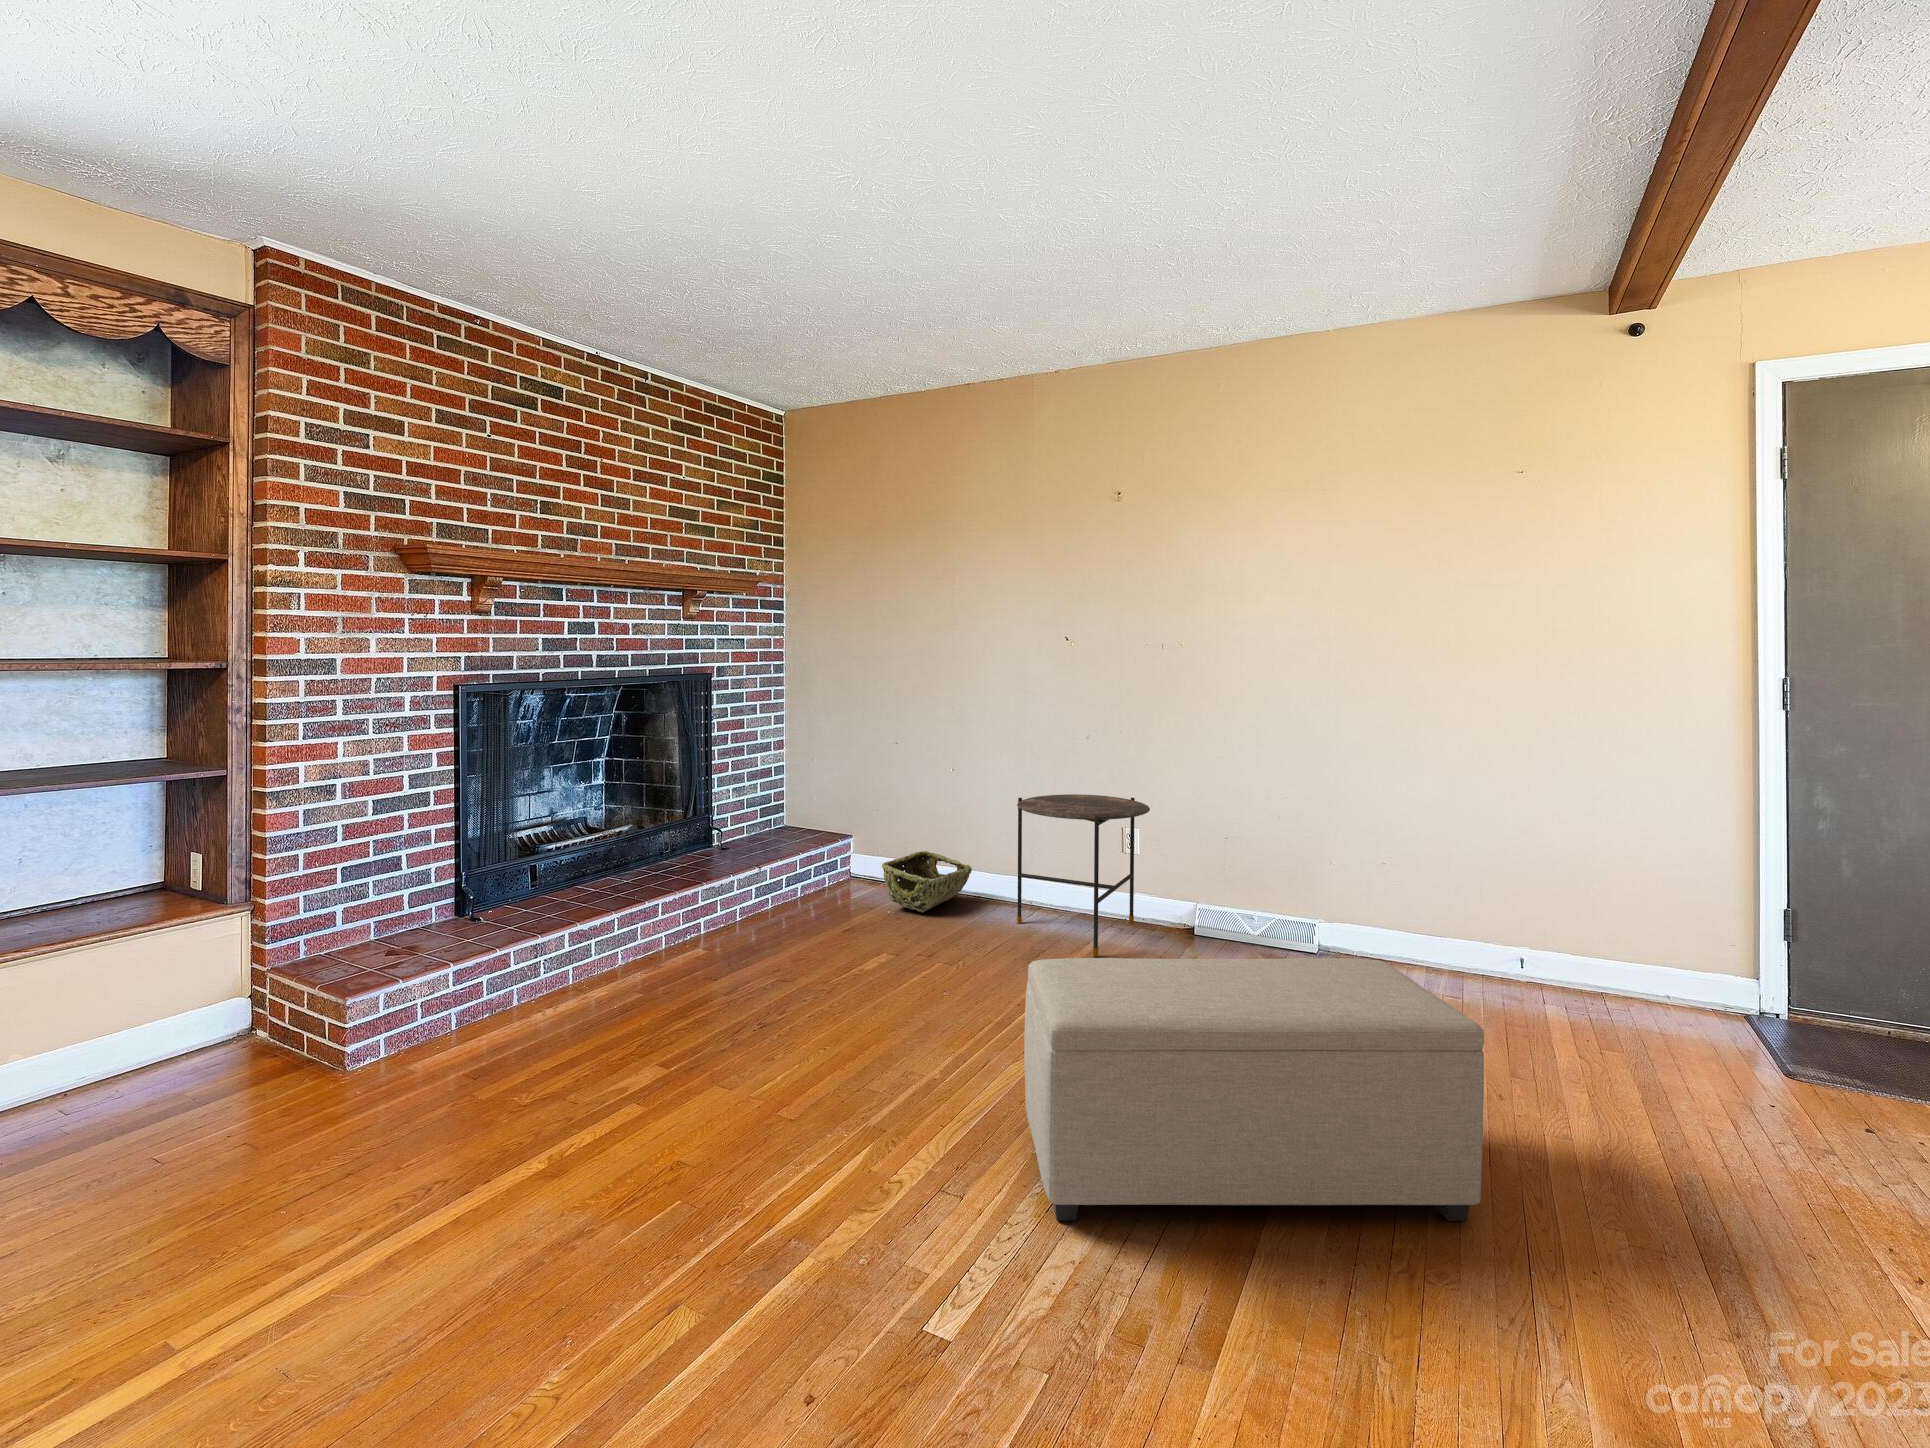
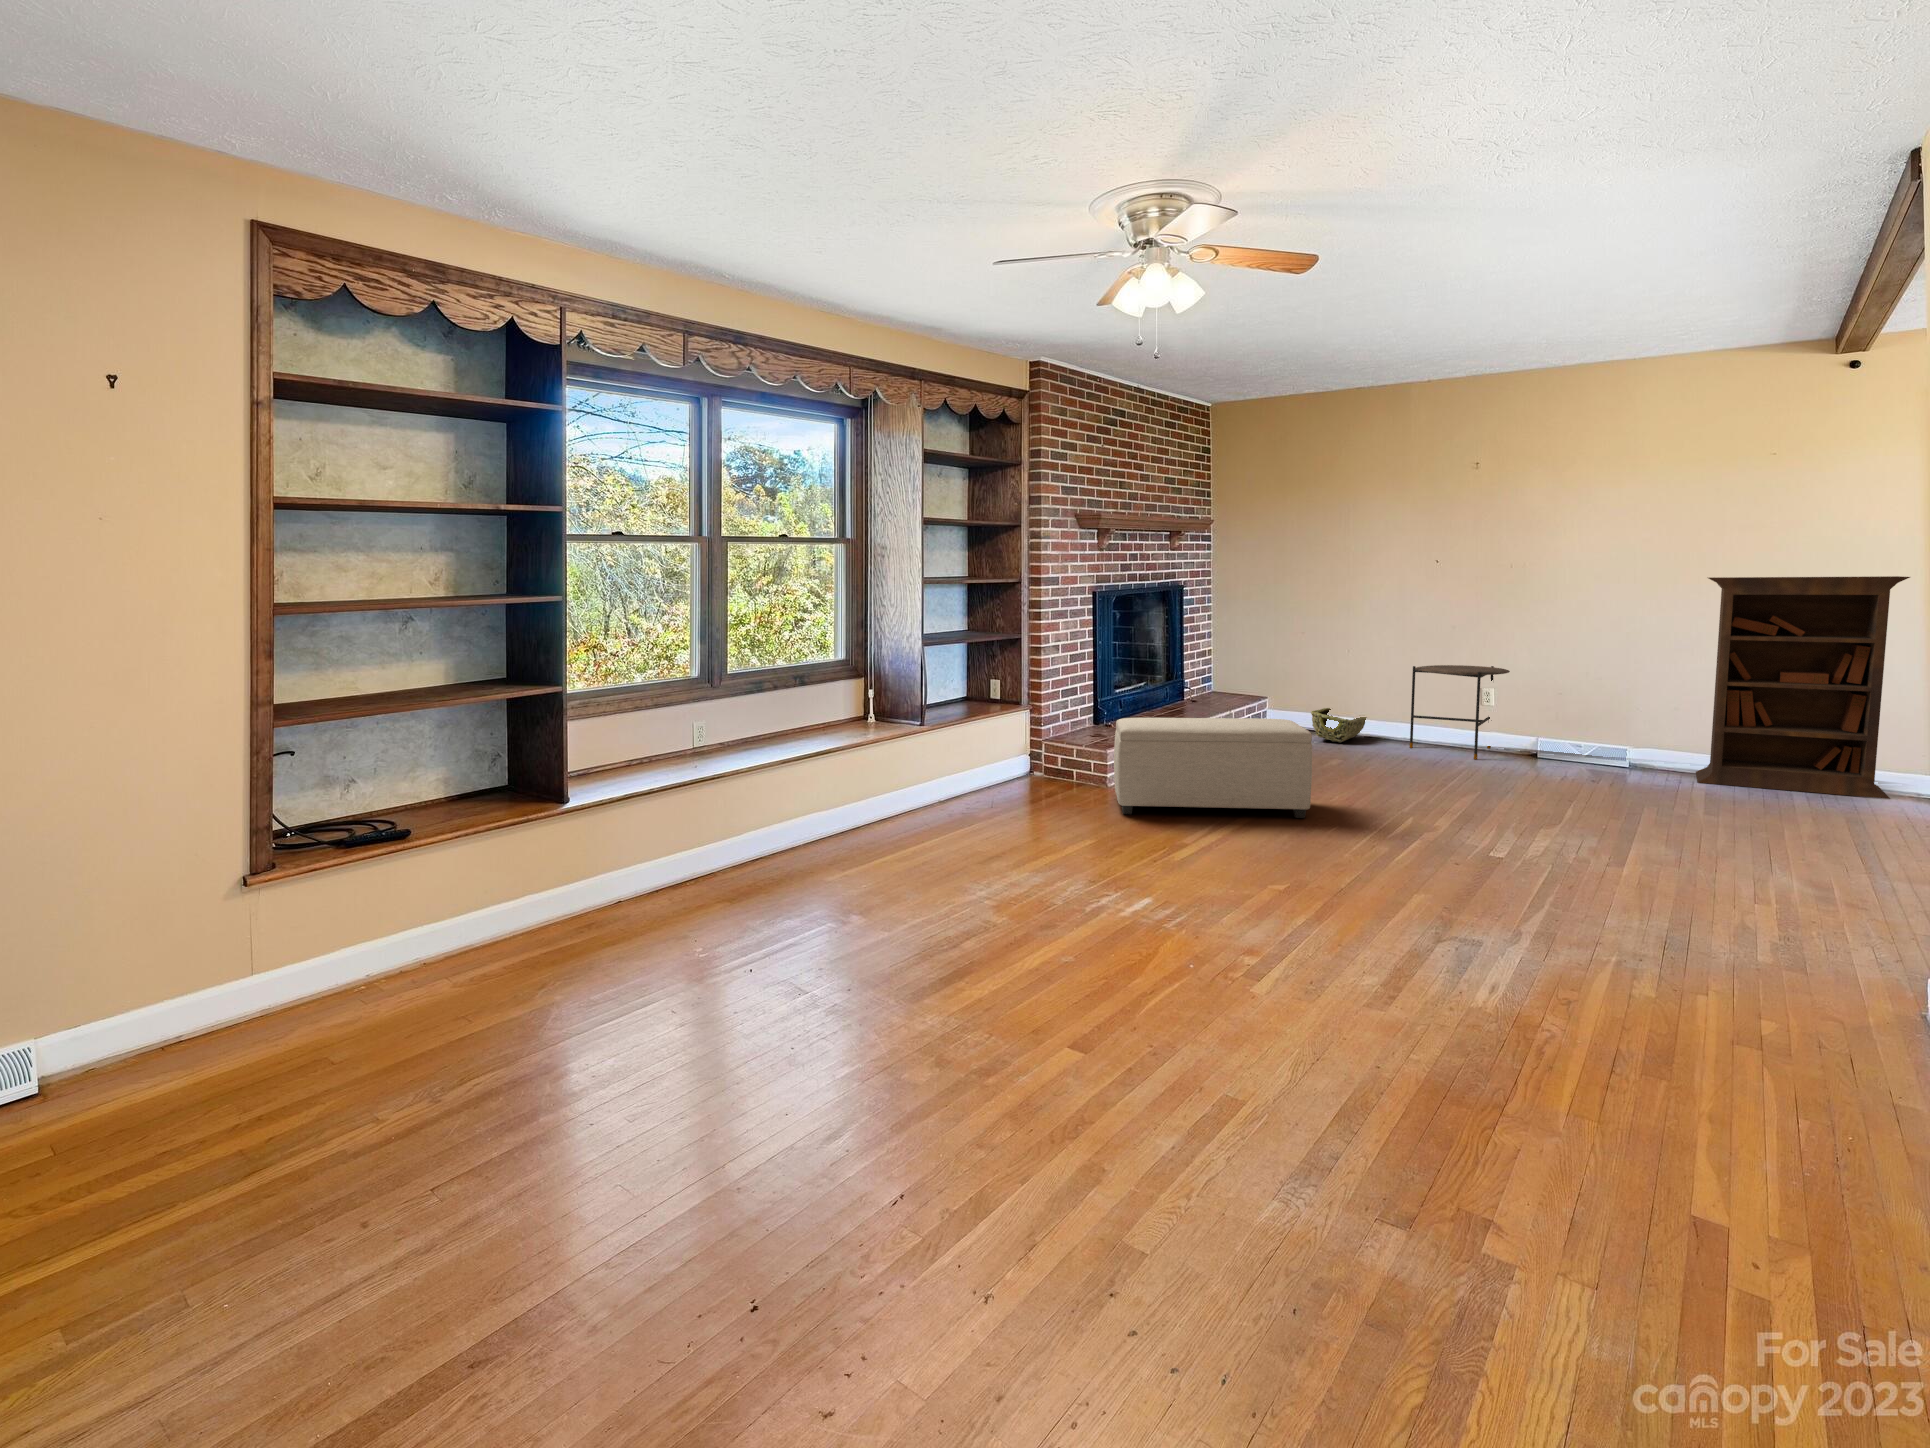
bookcase: none [1419,669,1764,1081] -> present [1696,576,1910,799]
ottoman: present [1024,958,1484,1221] -> present [1114,718,1312,818]

